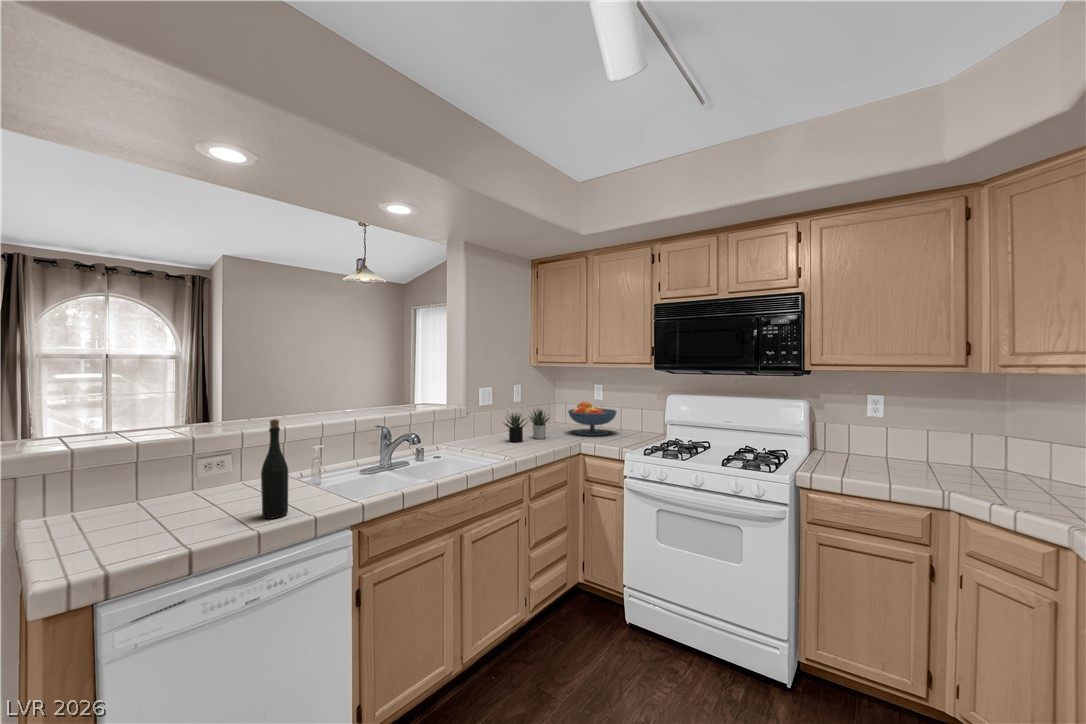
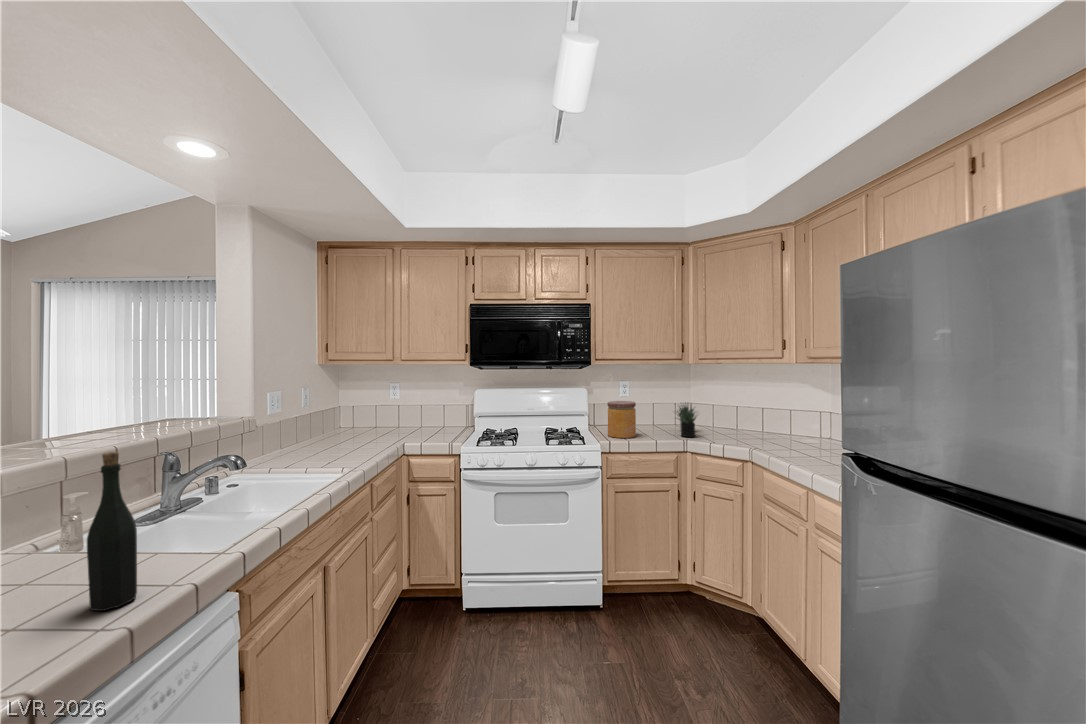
fruit bowl: present [568,402,617,436] -> none [372,401,425,436]
succulent plant: present [504,409,550,442] -> present [677,403,696,437]
jar: none [819,421,865,474] -> present [607,401,636,438]

